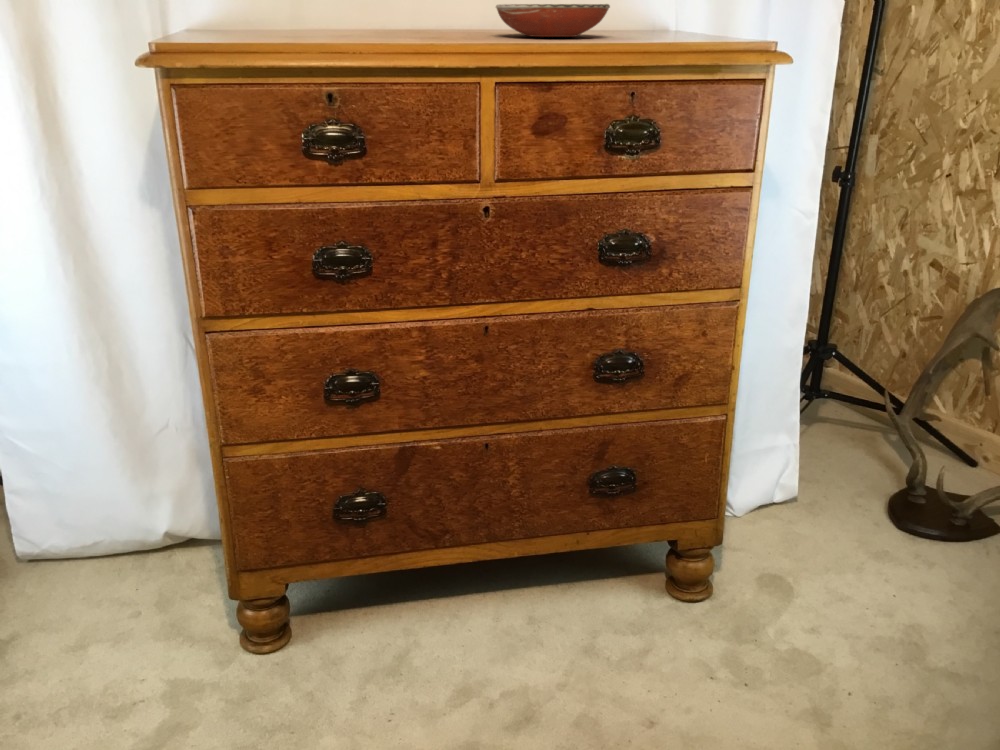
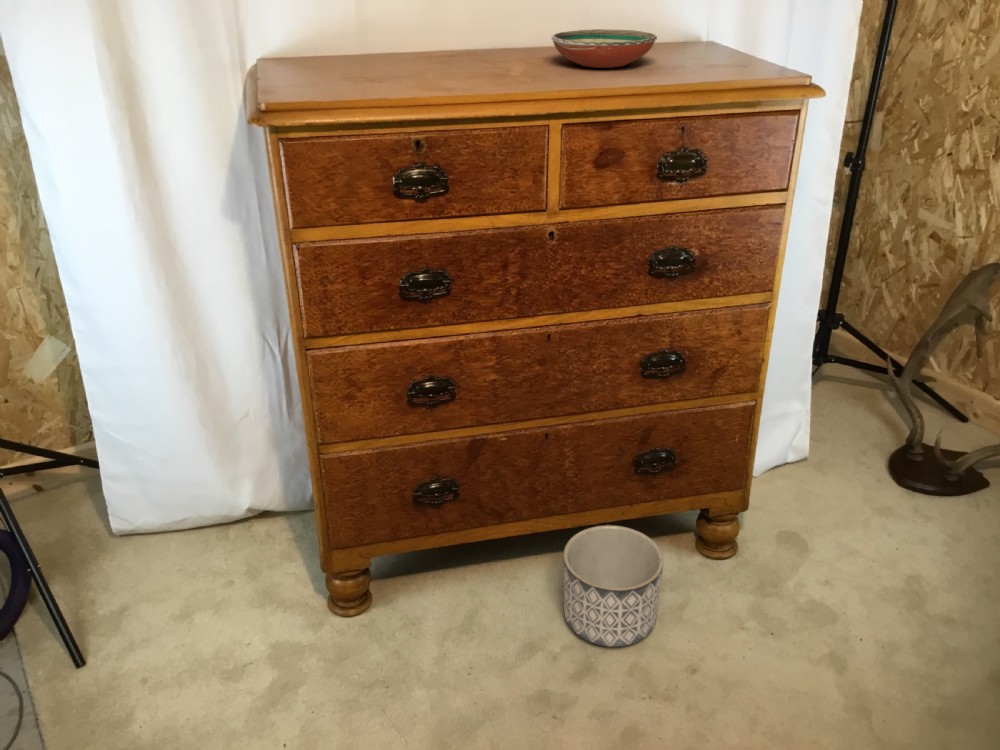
planter: none [502,555,617,695] -> present [564,525,663,647]

